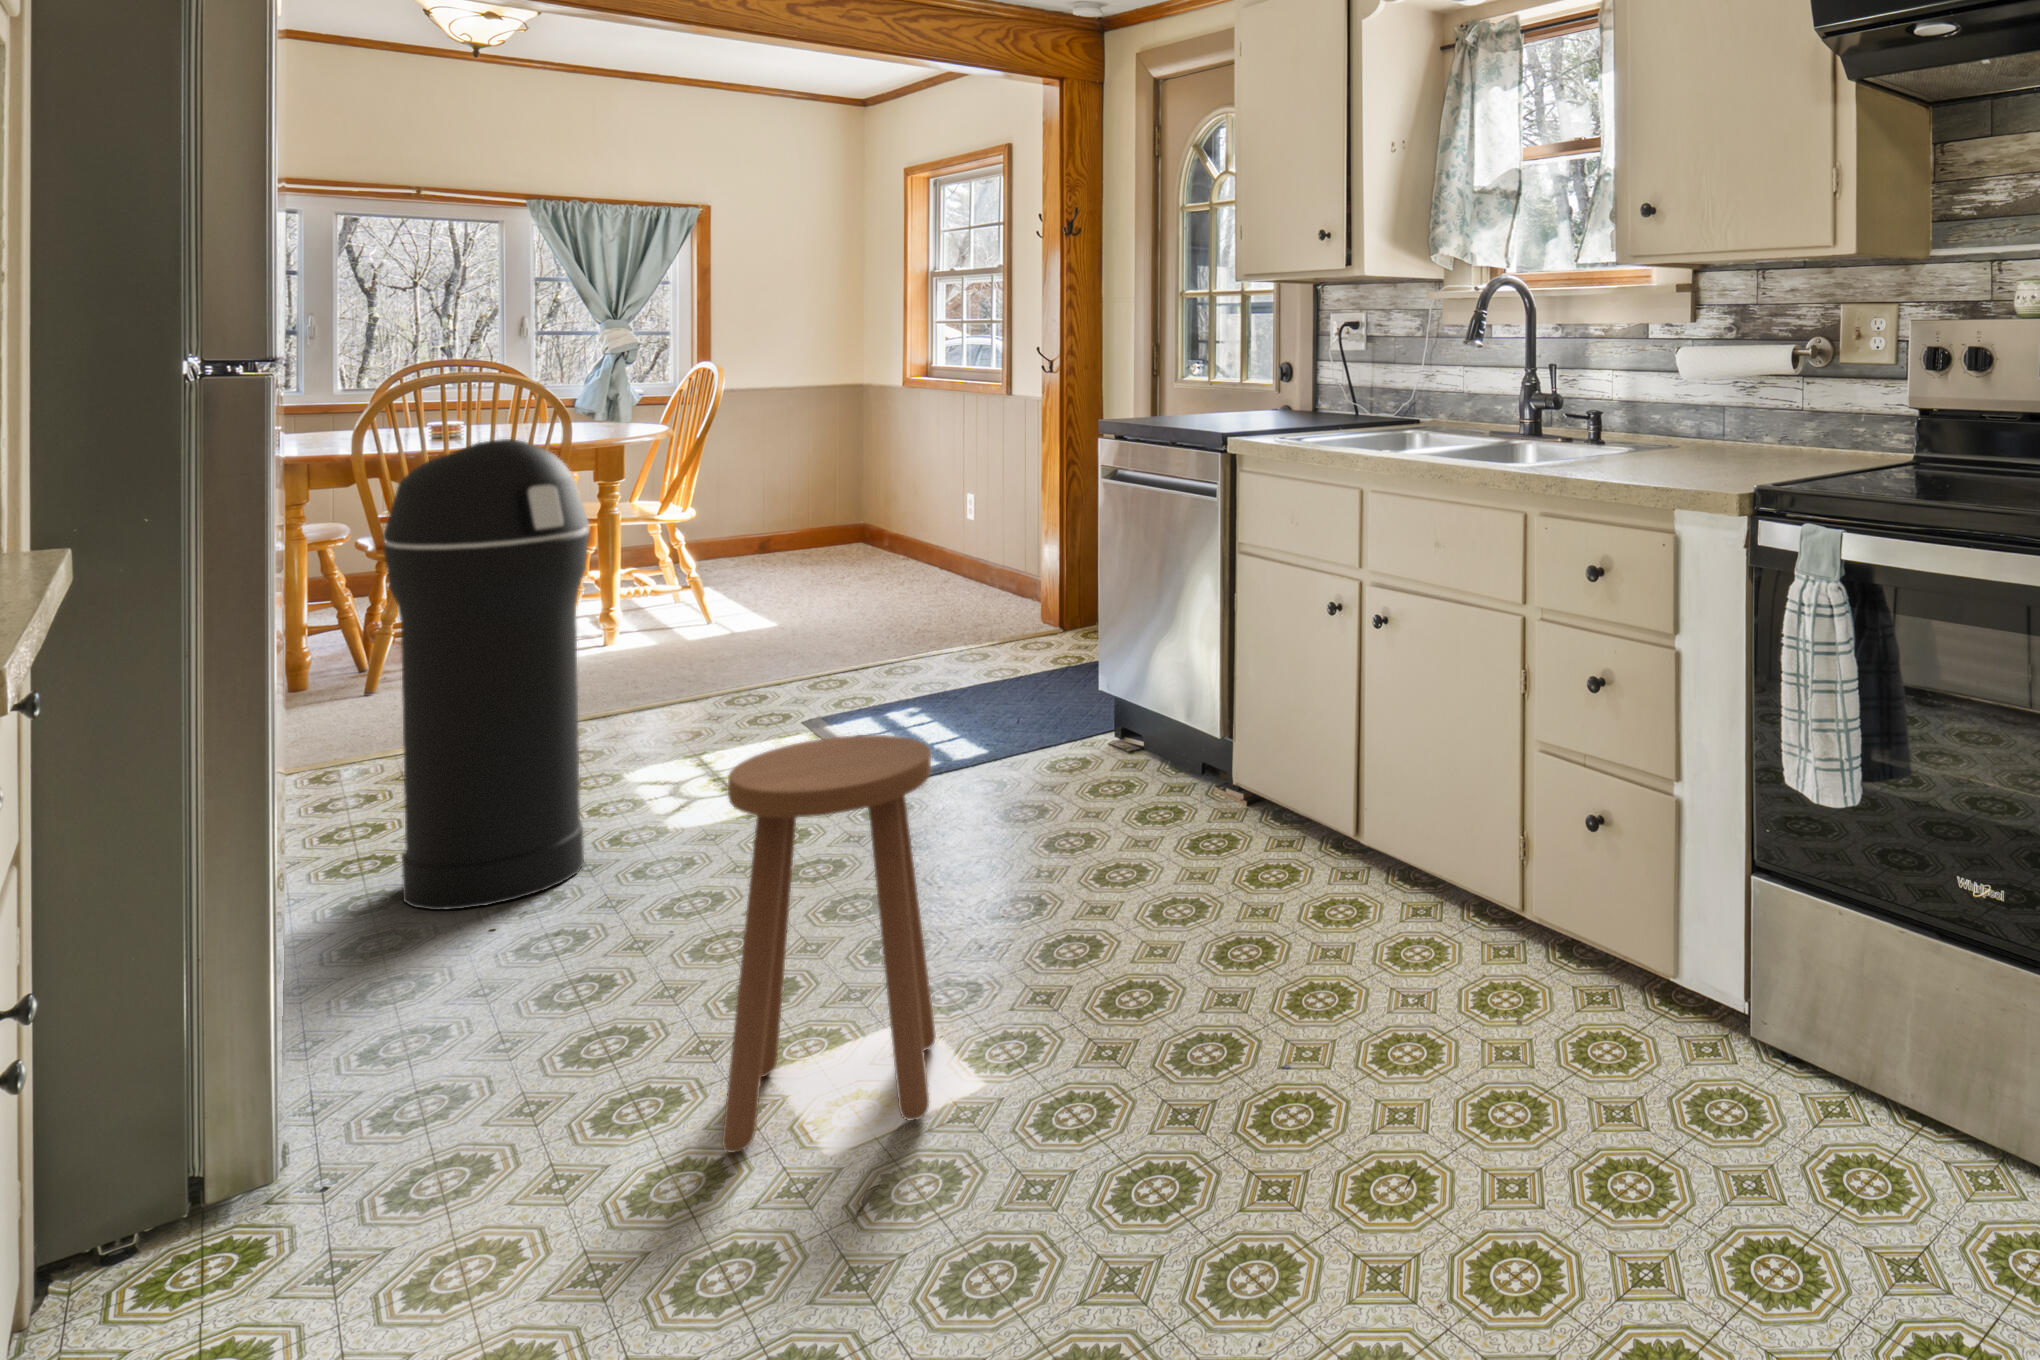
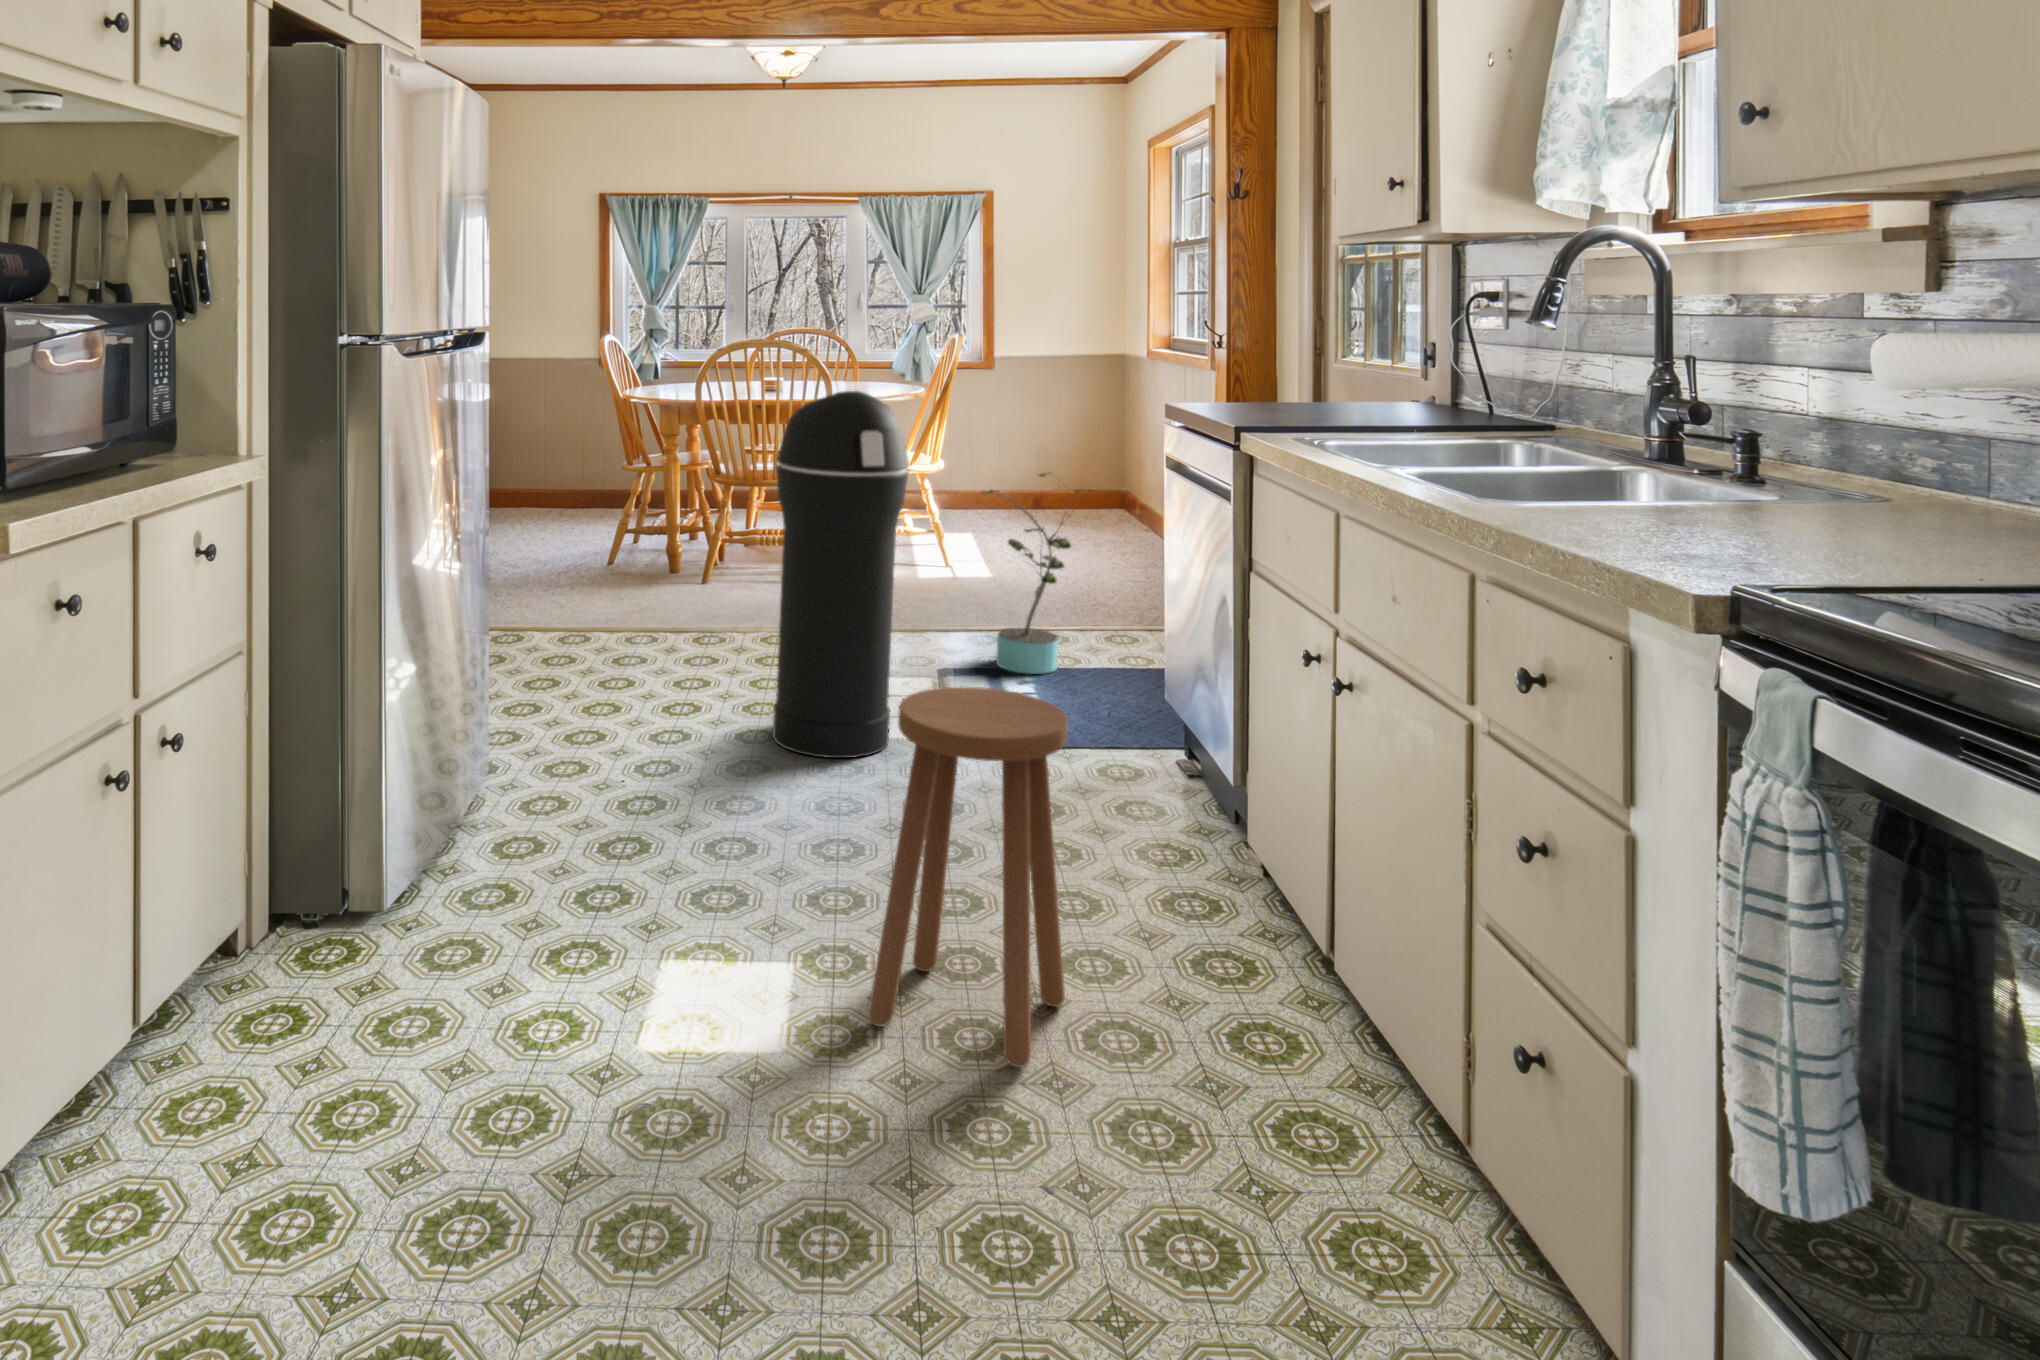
potted plant: none [640,511,788,745] -> present [982,472,1091,674]

